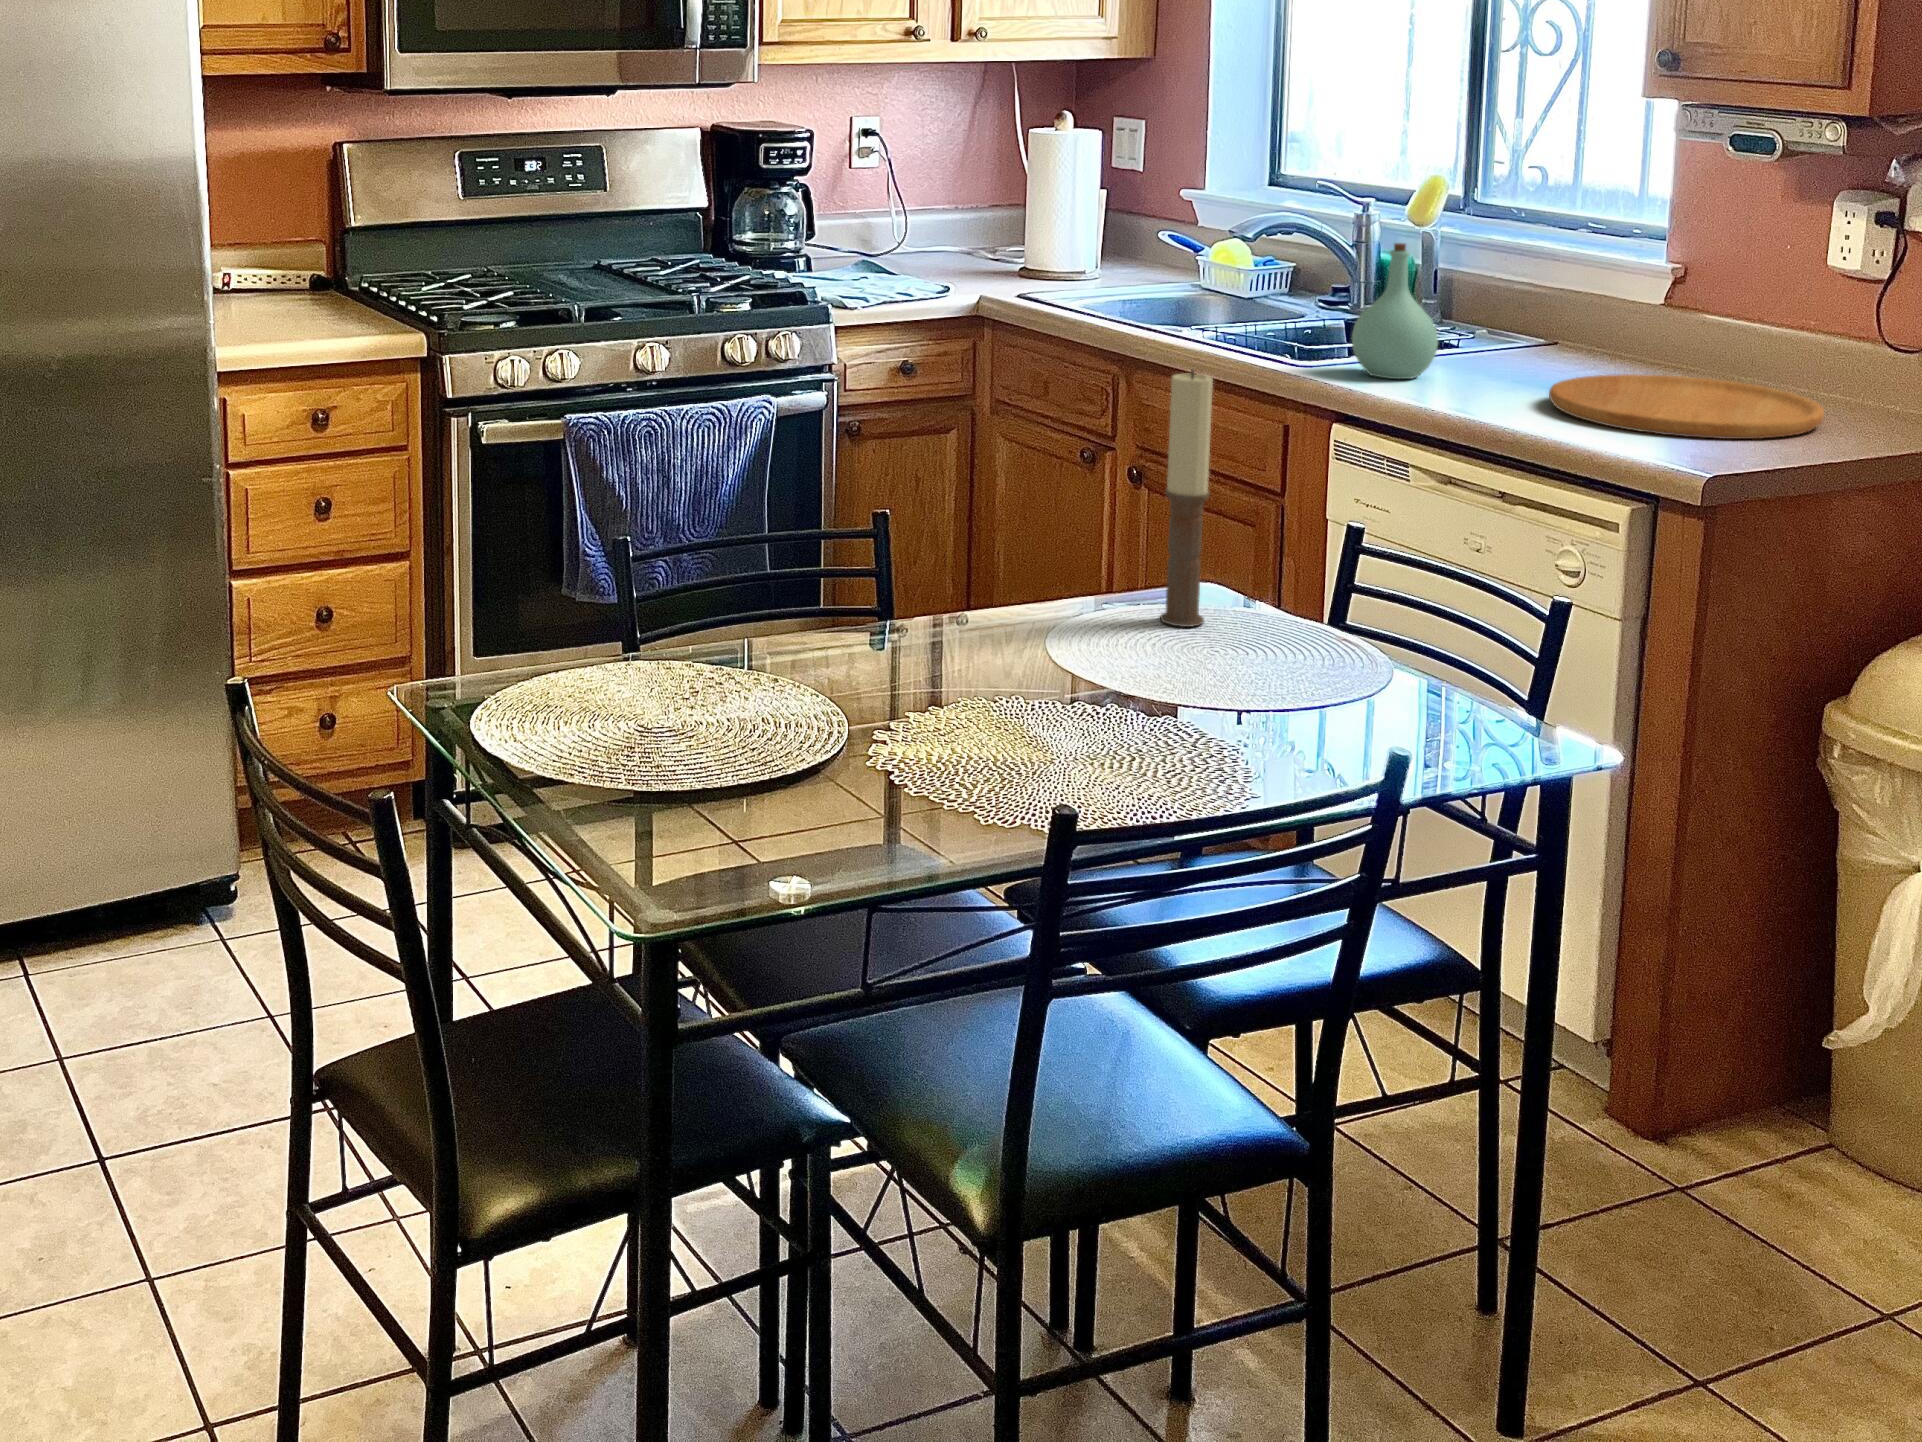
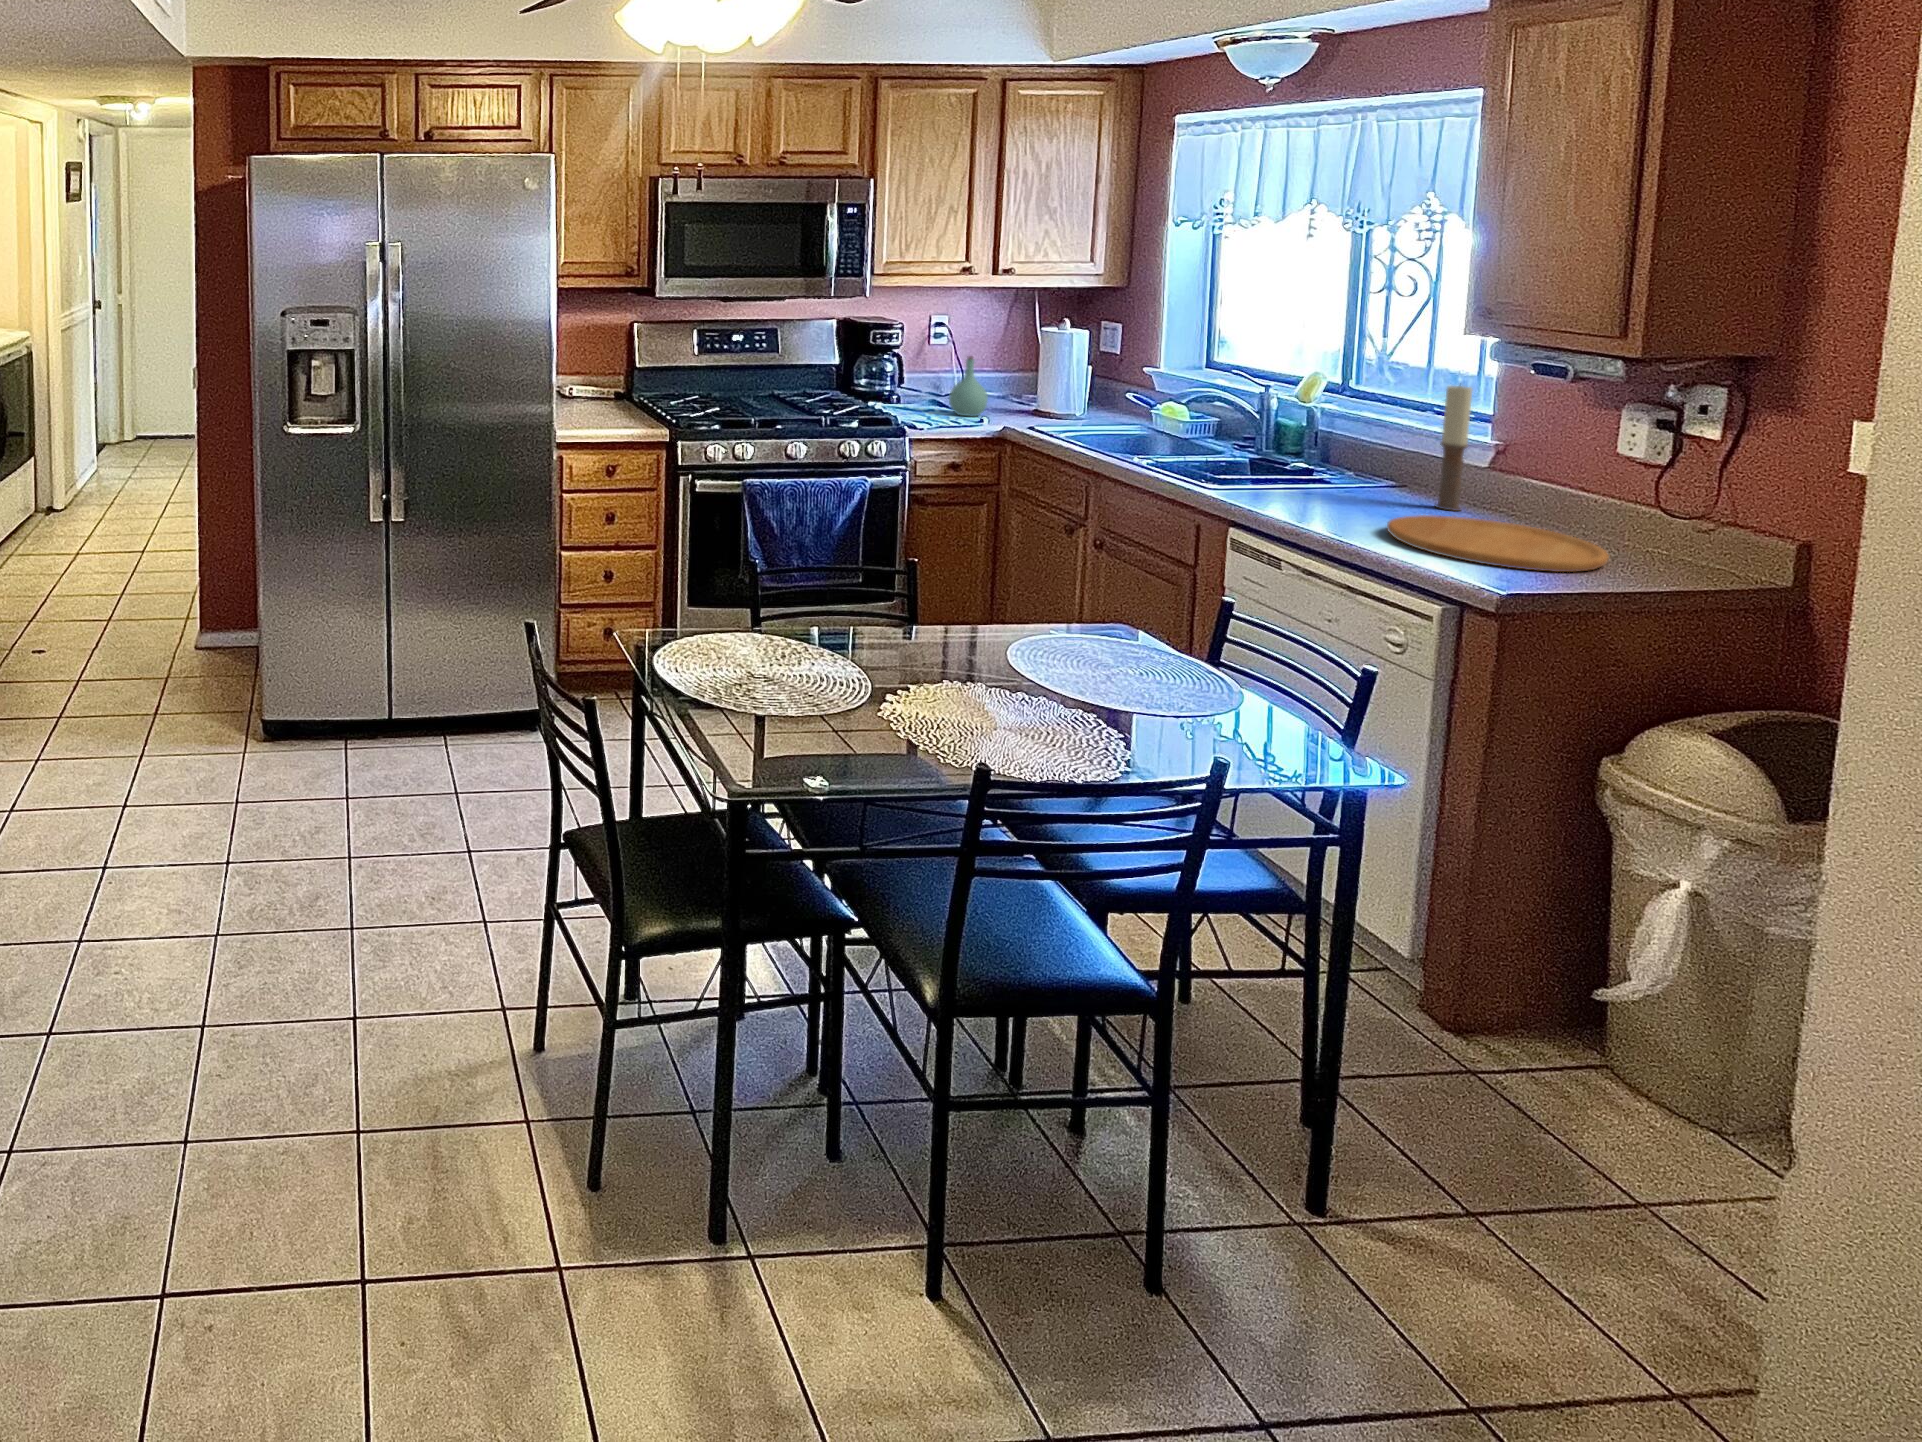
bottle: present [1351,243,1438,379] -> present [949,356,988,417]
candle: present [1160,370,1213,627] -> present [1436,386,1473,511]

